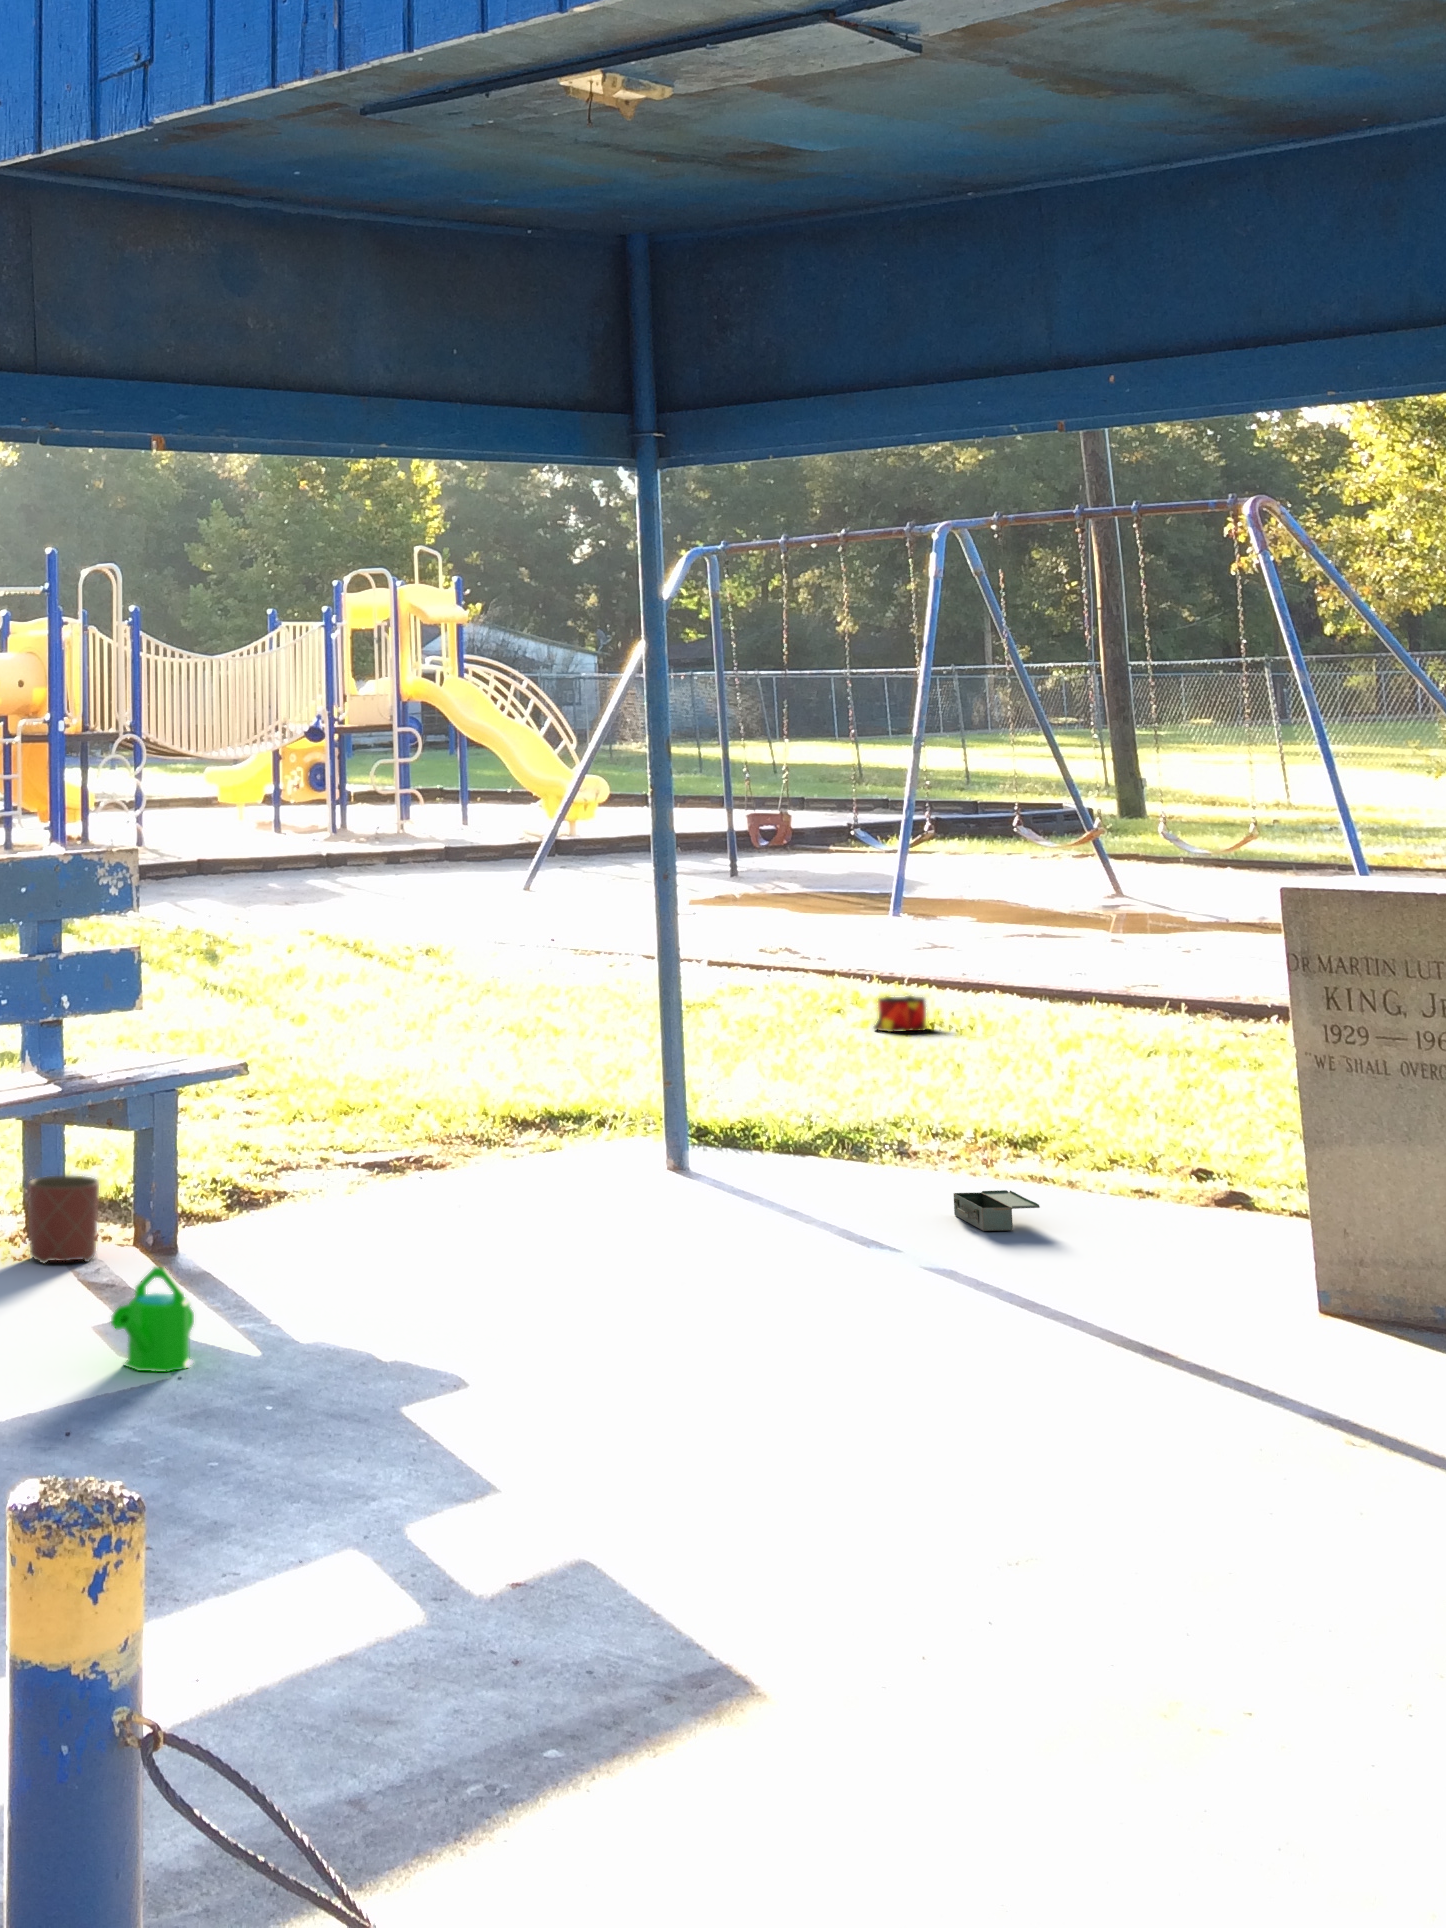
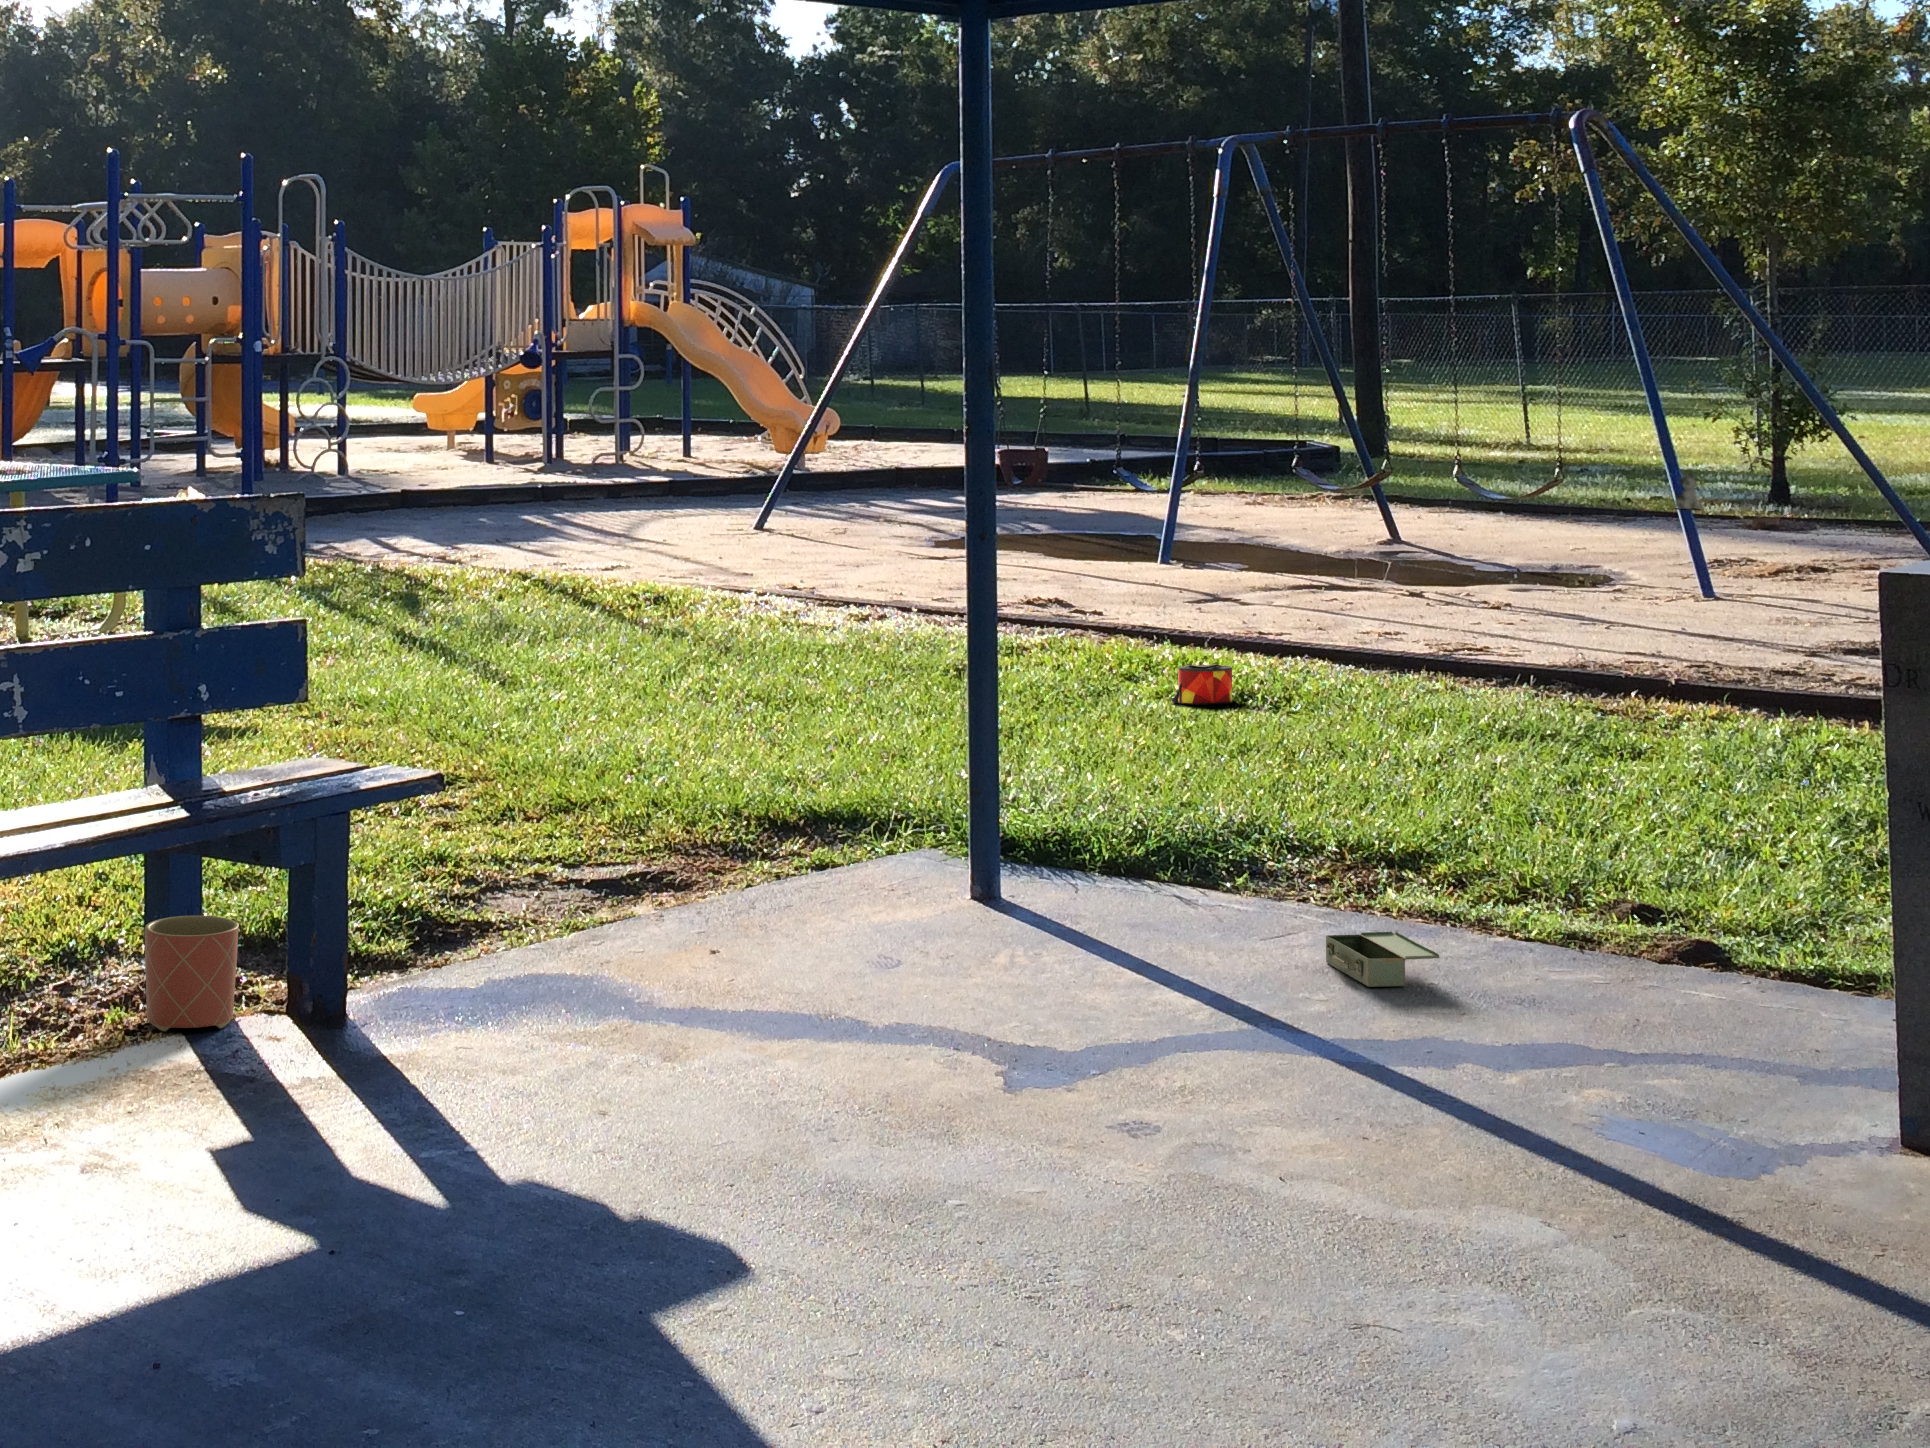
plush toy: none [1384,827,1411,863] -> present [1675,473,1701,509]
watering can: present [111,1267,194,1372] -> none [233,1070,351,1215]

